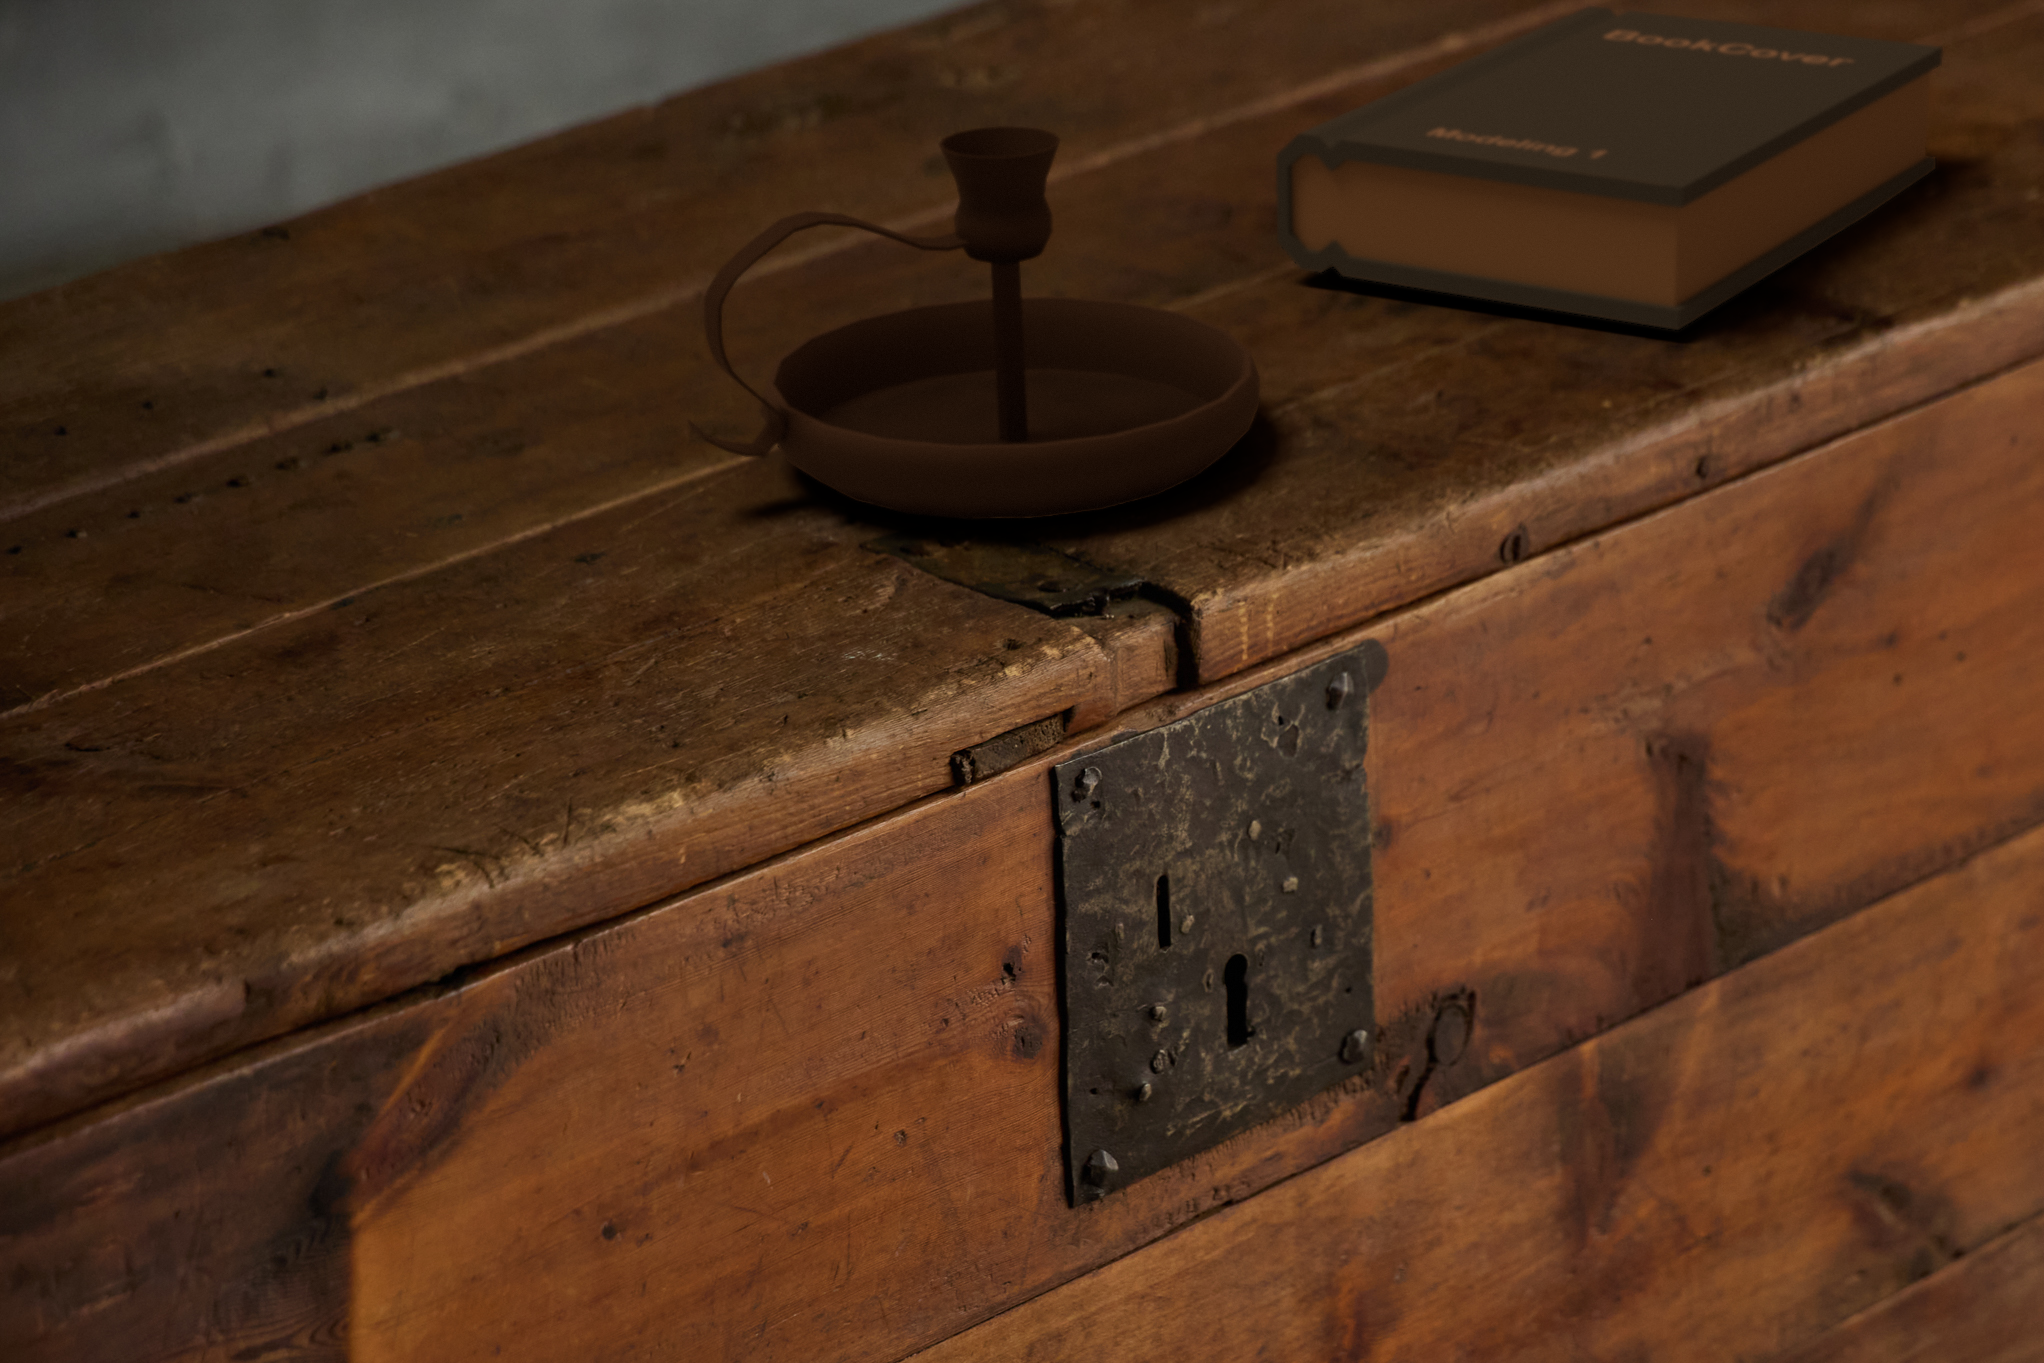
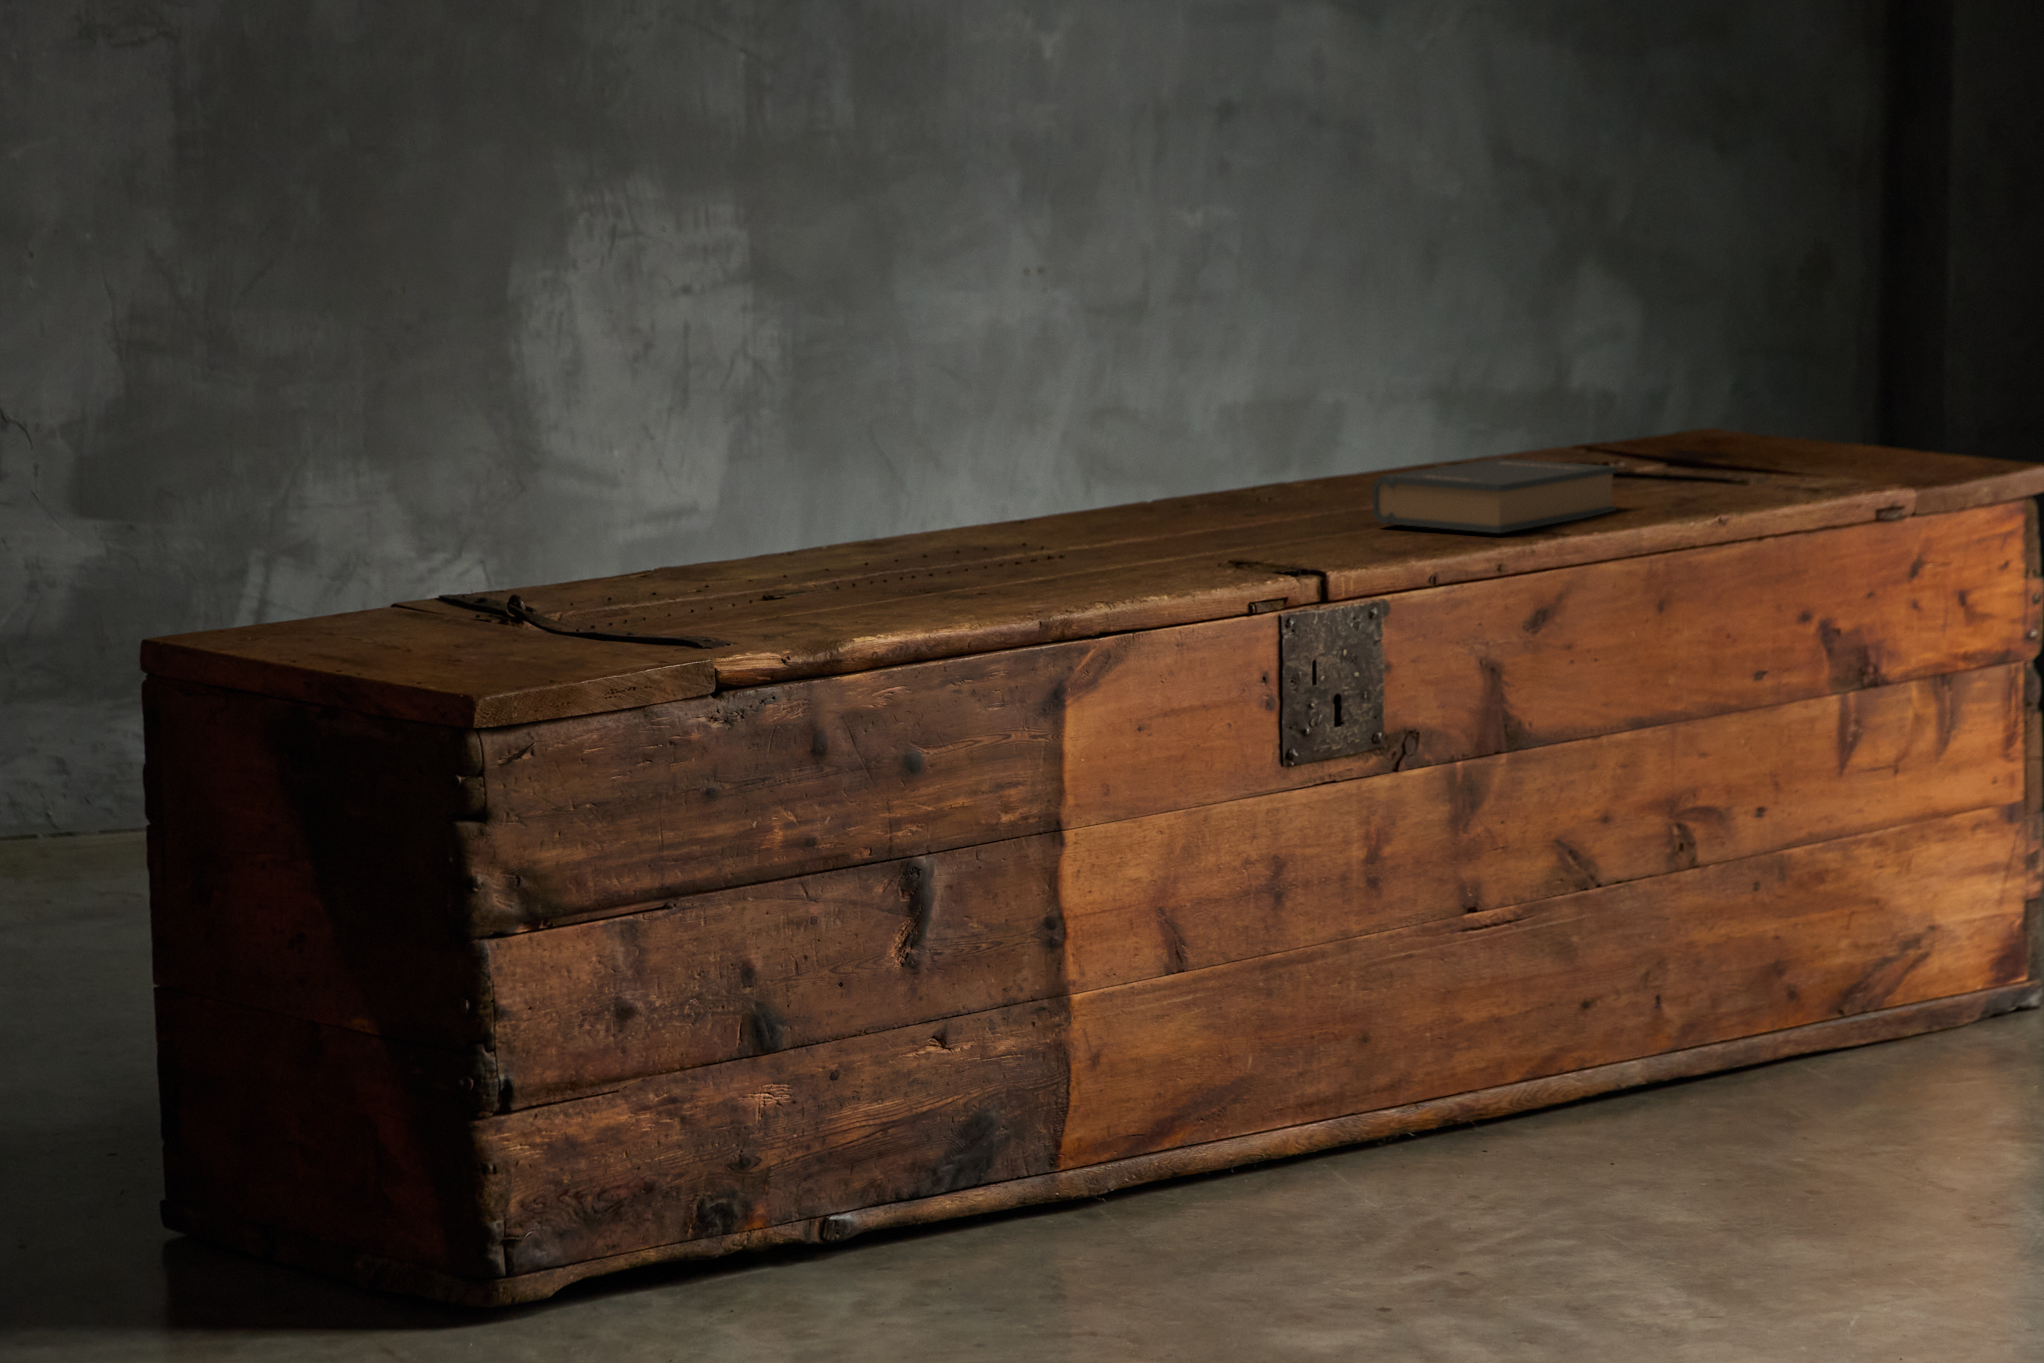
candlestick: present [688,126,1260,519] -> none [1177,450,1357,560]

